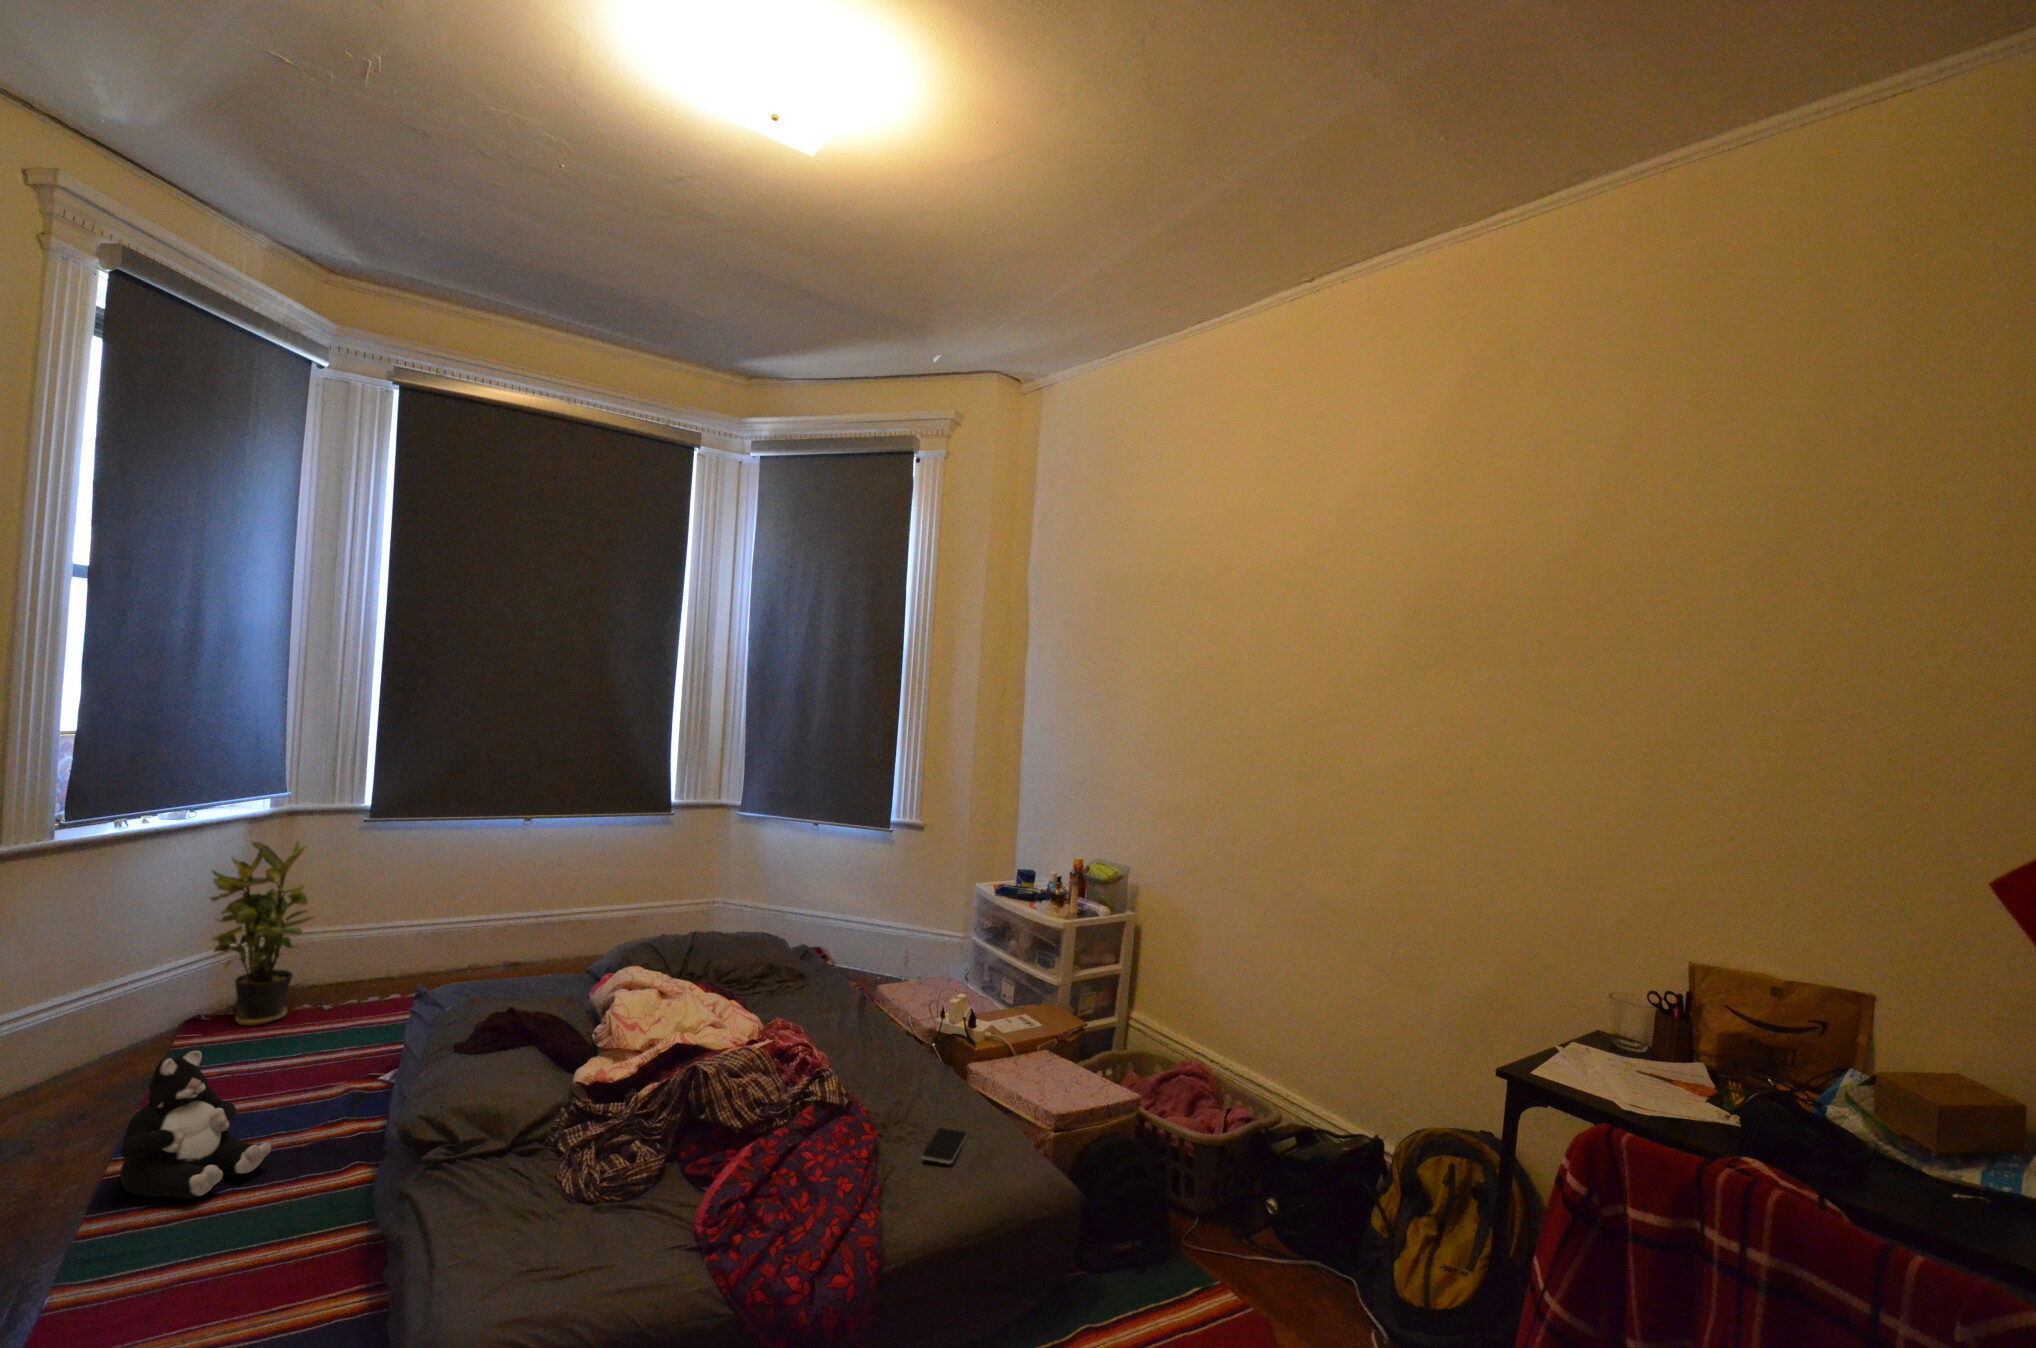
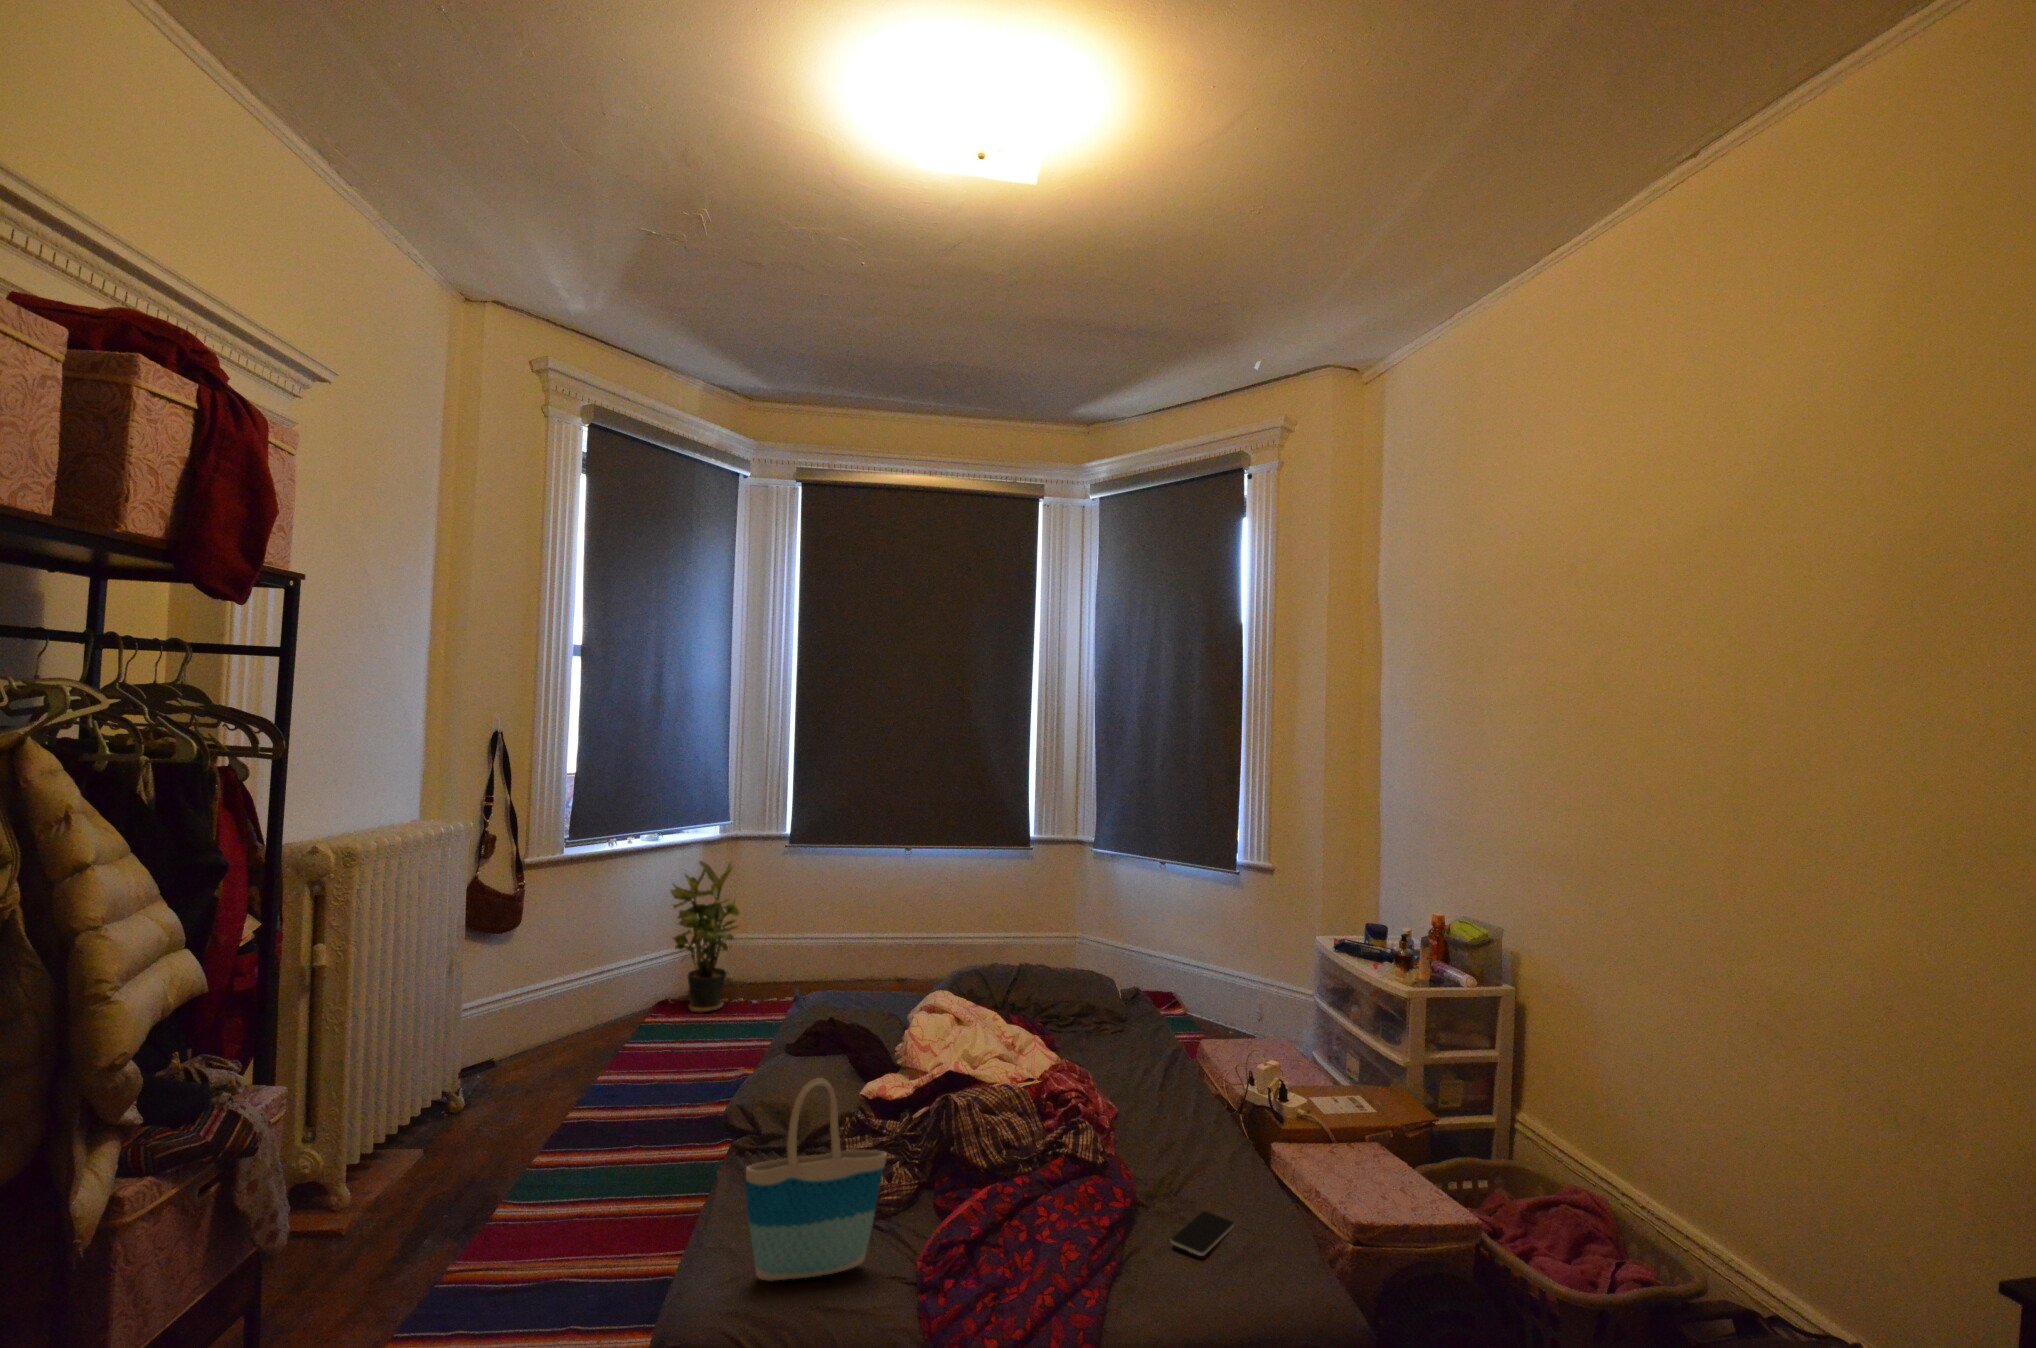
plush toy: present [120,1049,271,1198] -> none [565,1025,665,1149]
tote bag: none [527,1060,671,1273] -> present [746,1078,887,1281]

